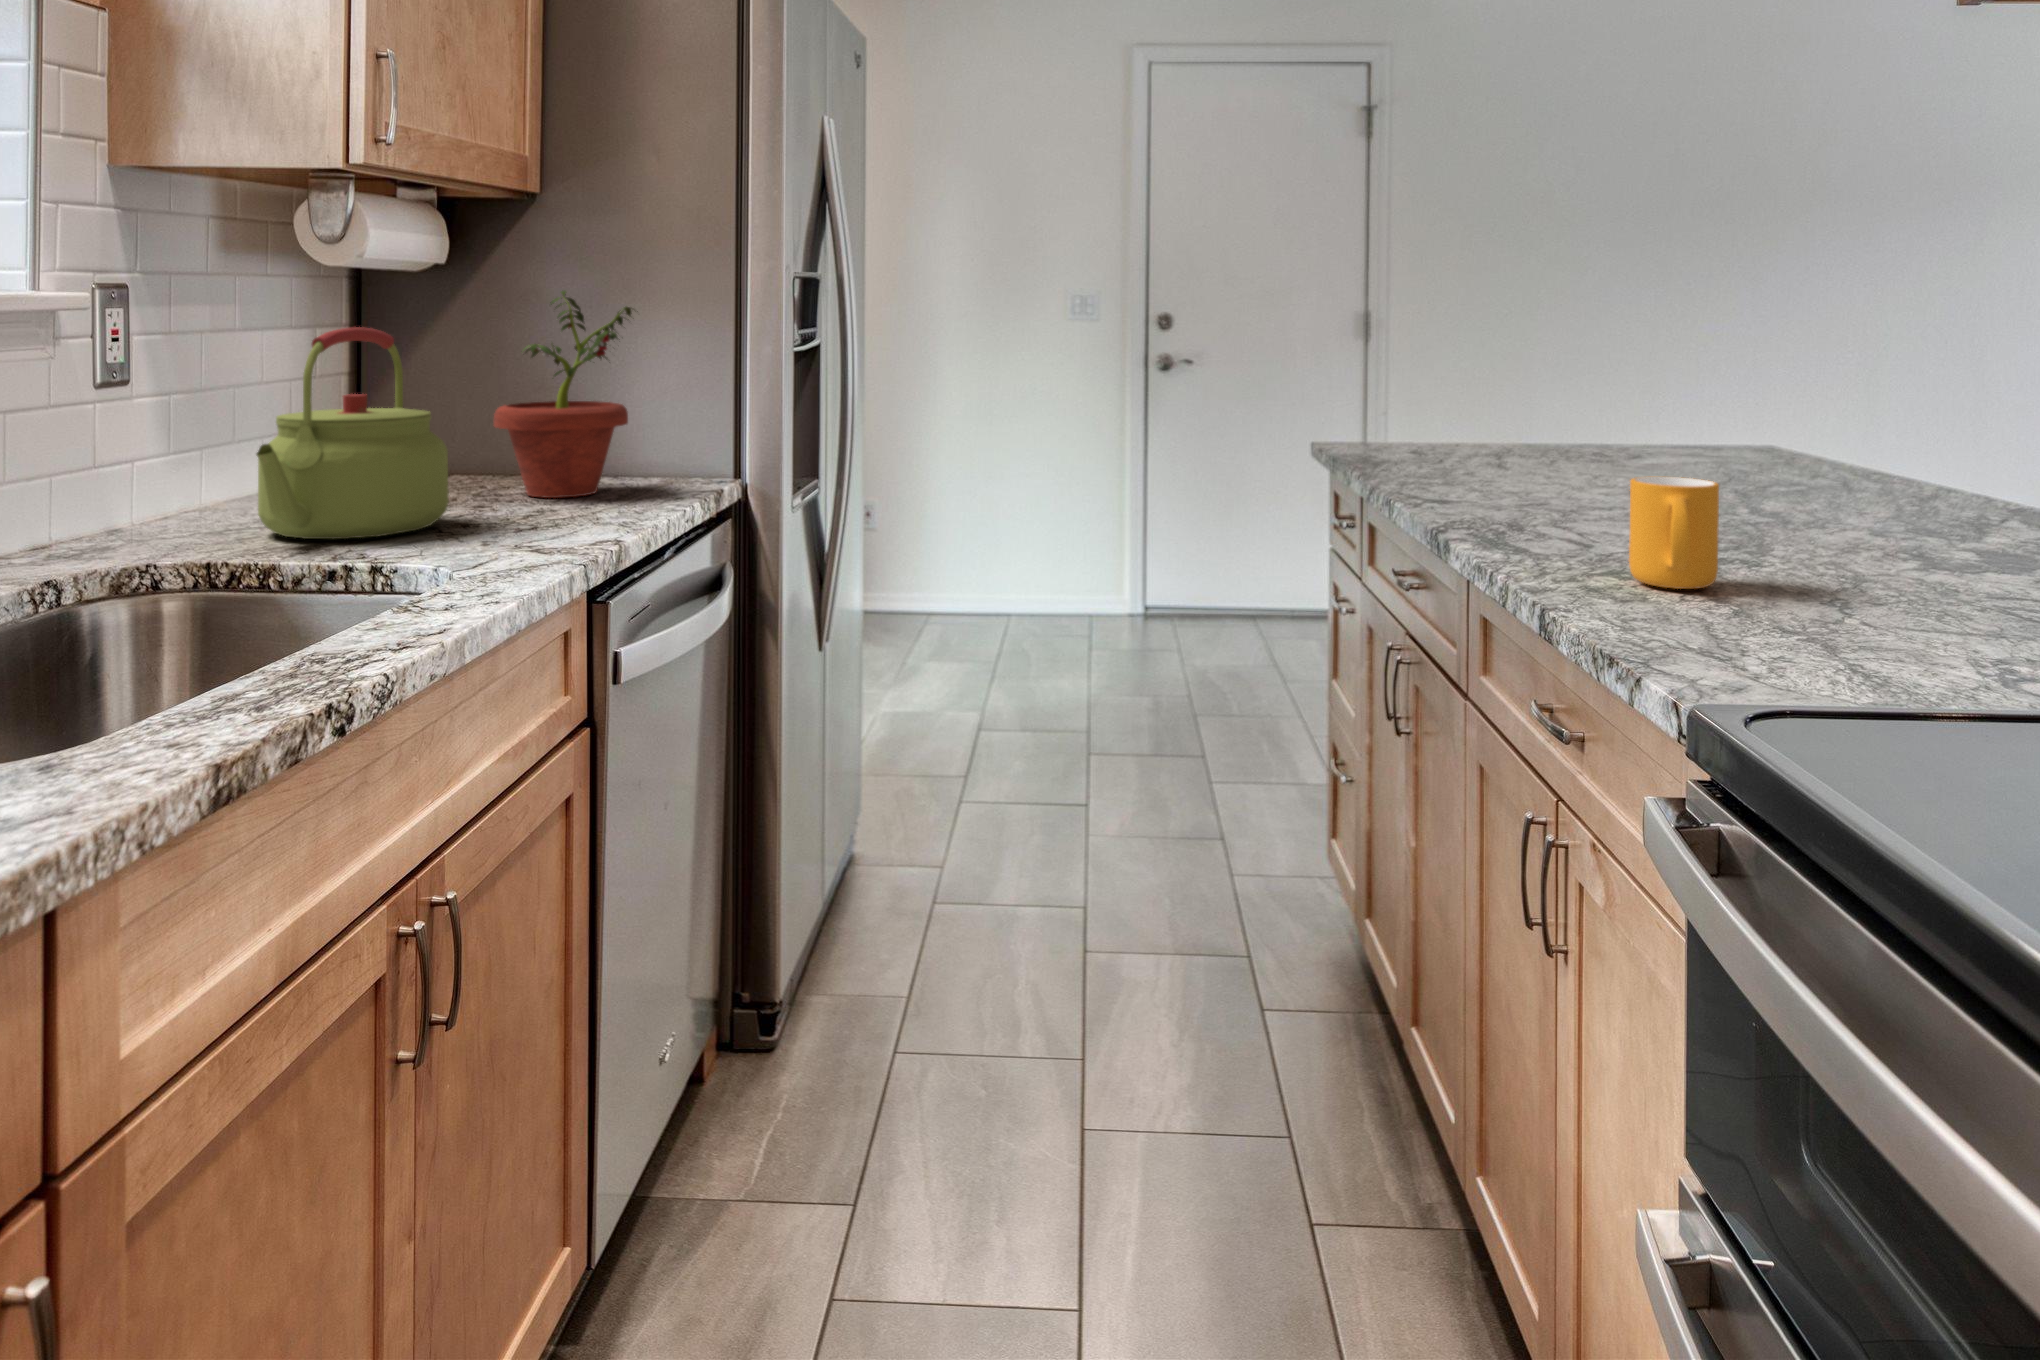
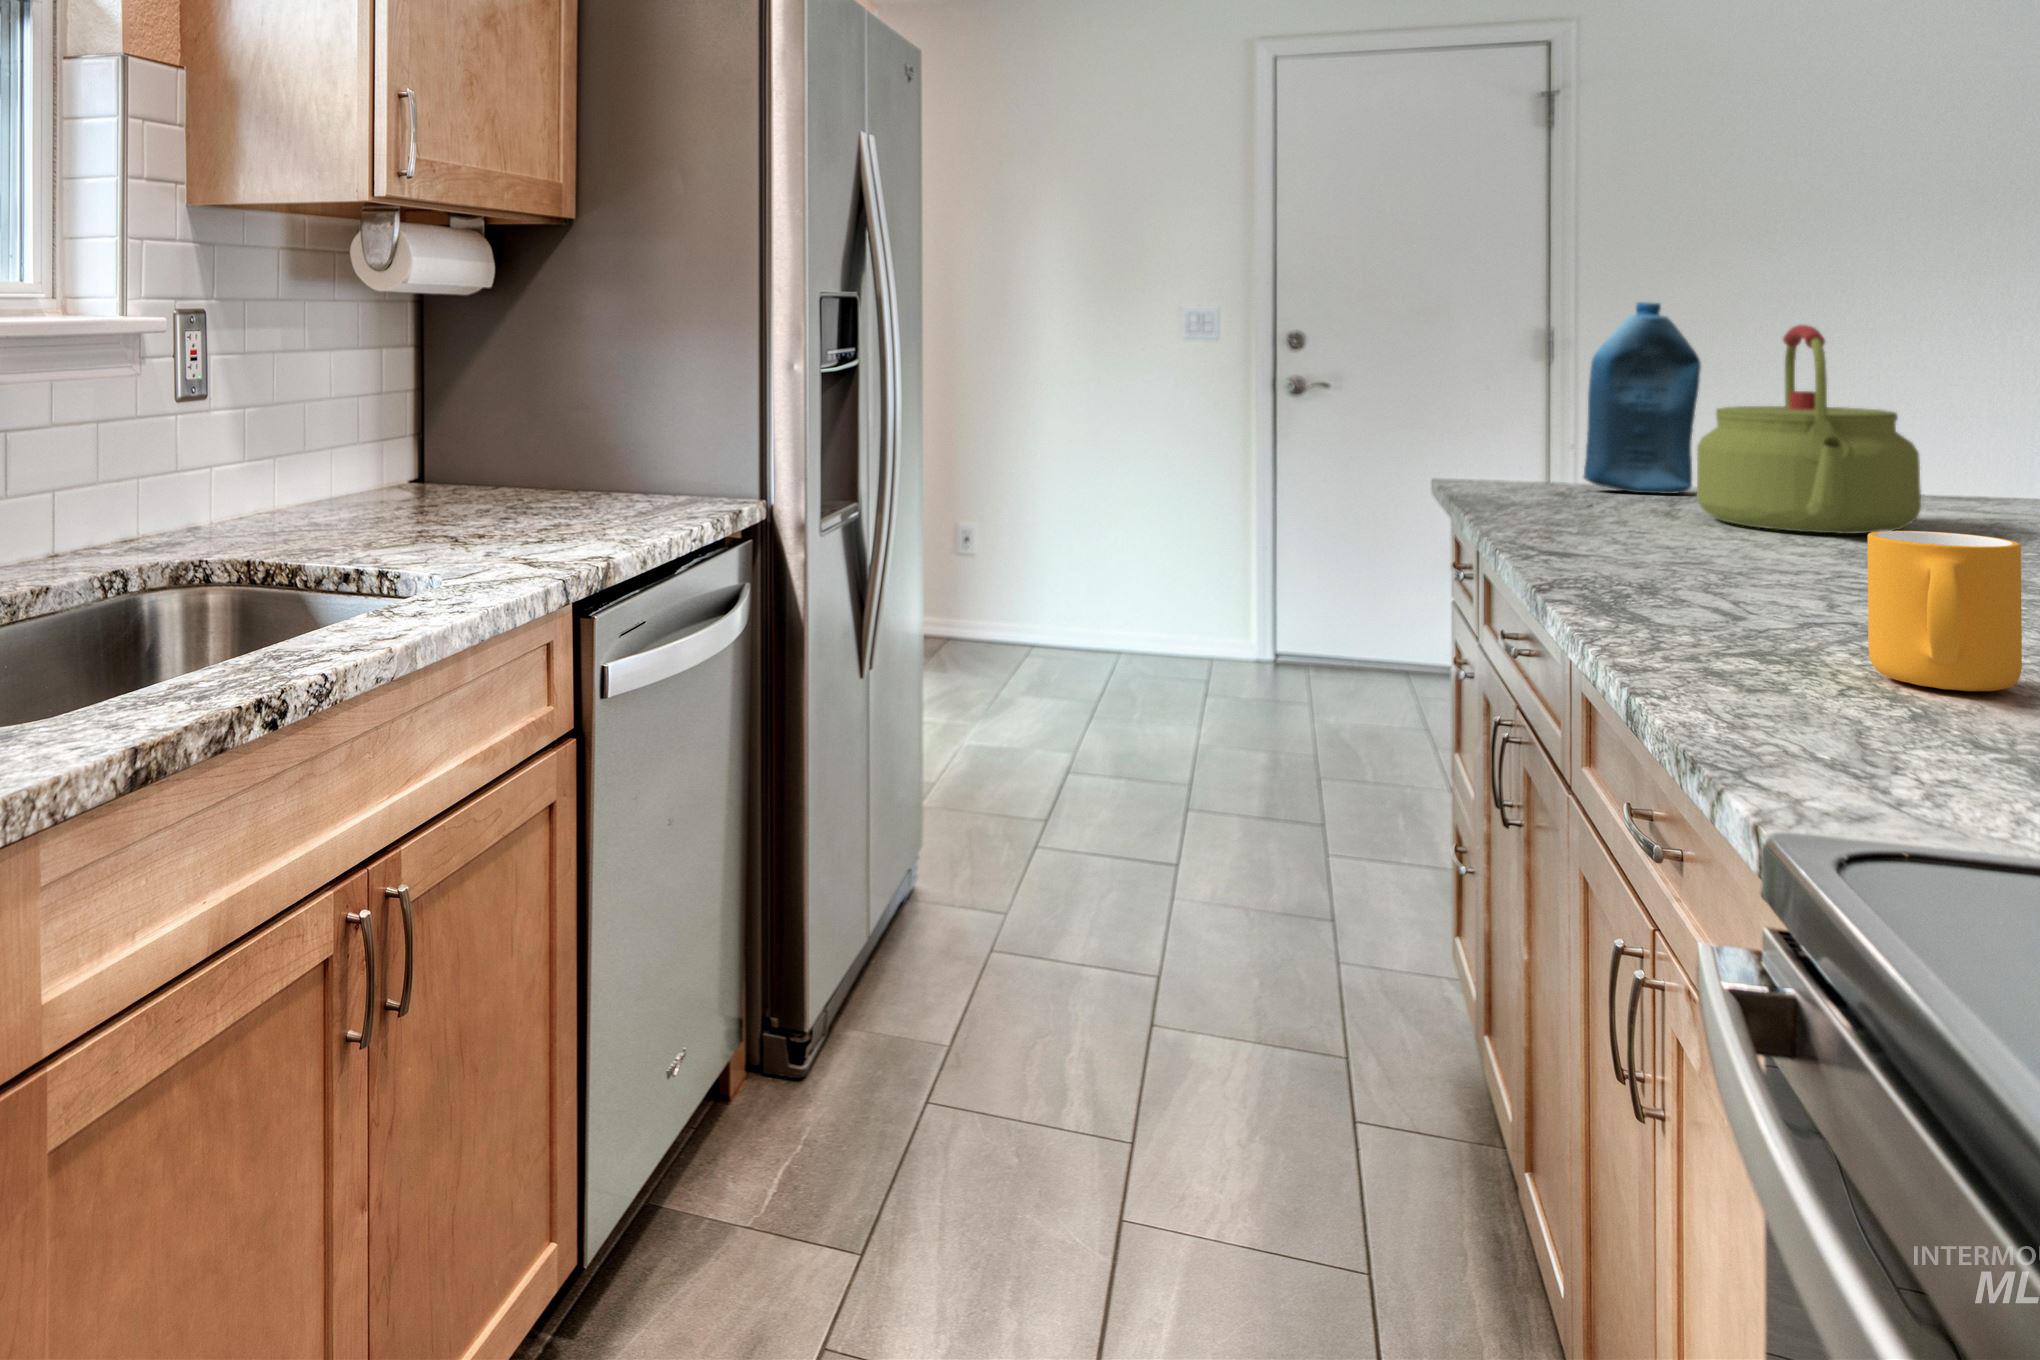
potted plant: present [494,291,632,498] -> none [518,308,656,513]
bottle: none [1396,303,1475,453] -> present [1584,302,1701,494]
kettle: present [256,327,449,539] -> present [1697,325,1921,534]

